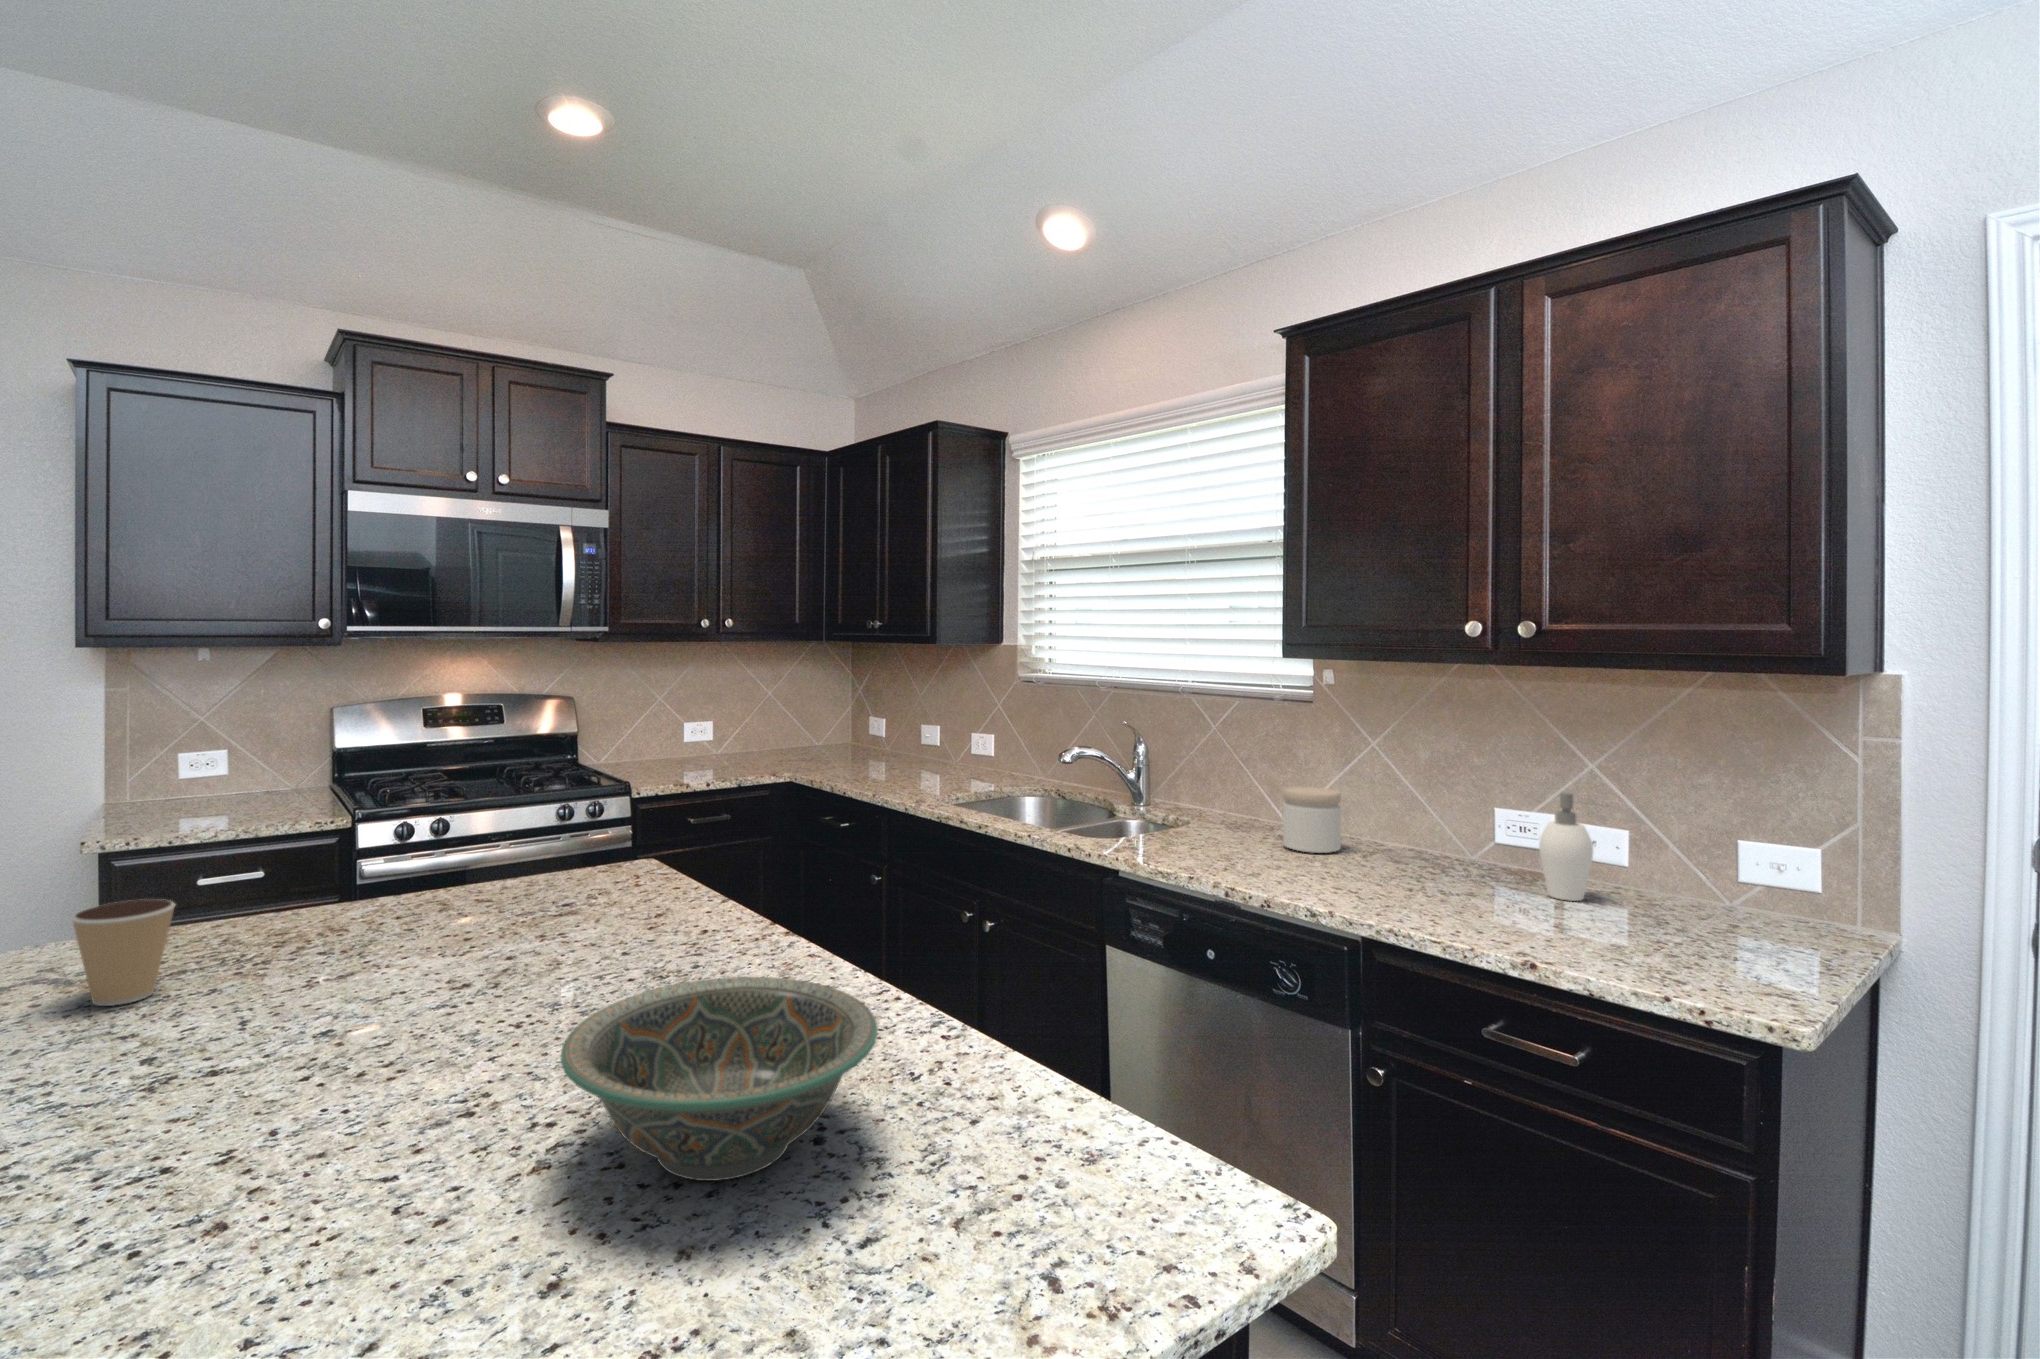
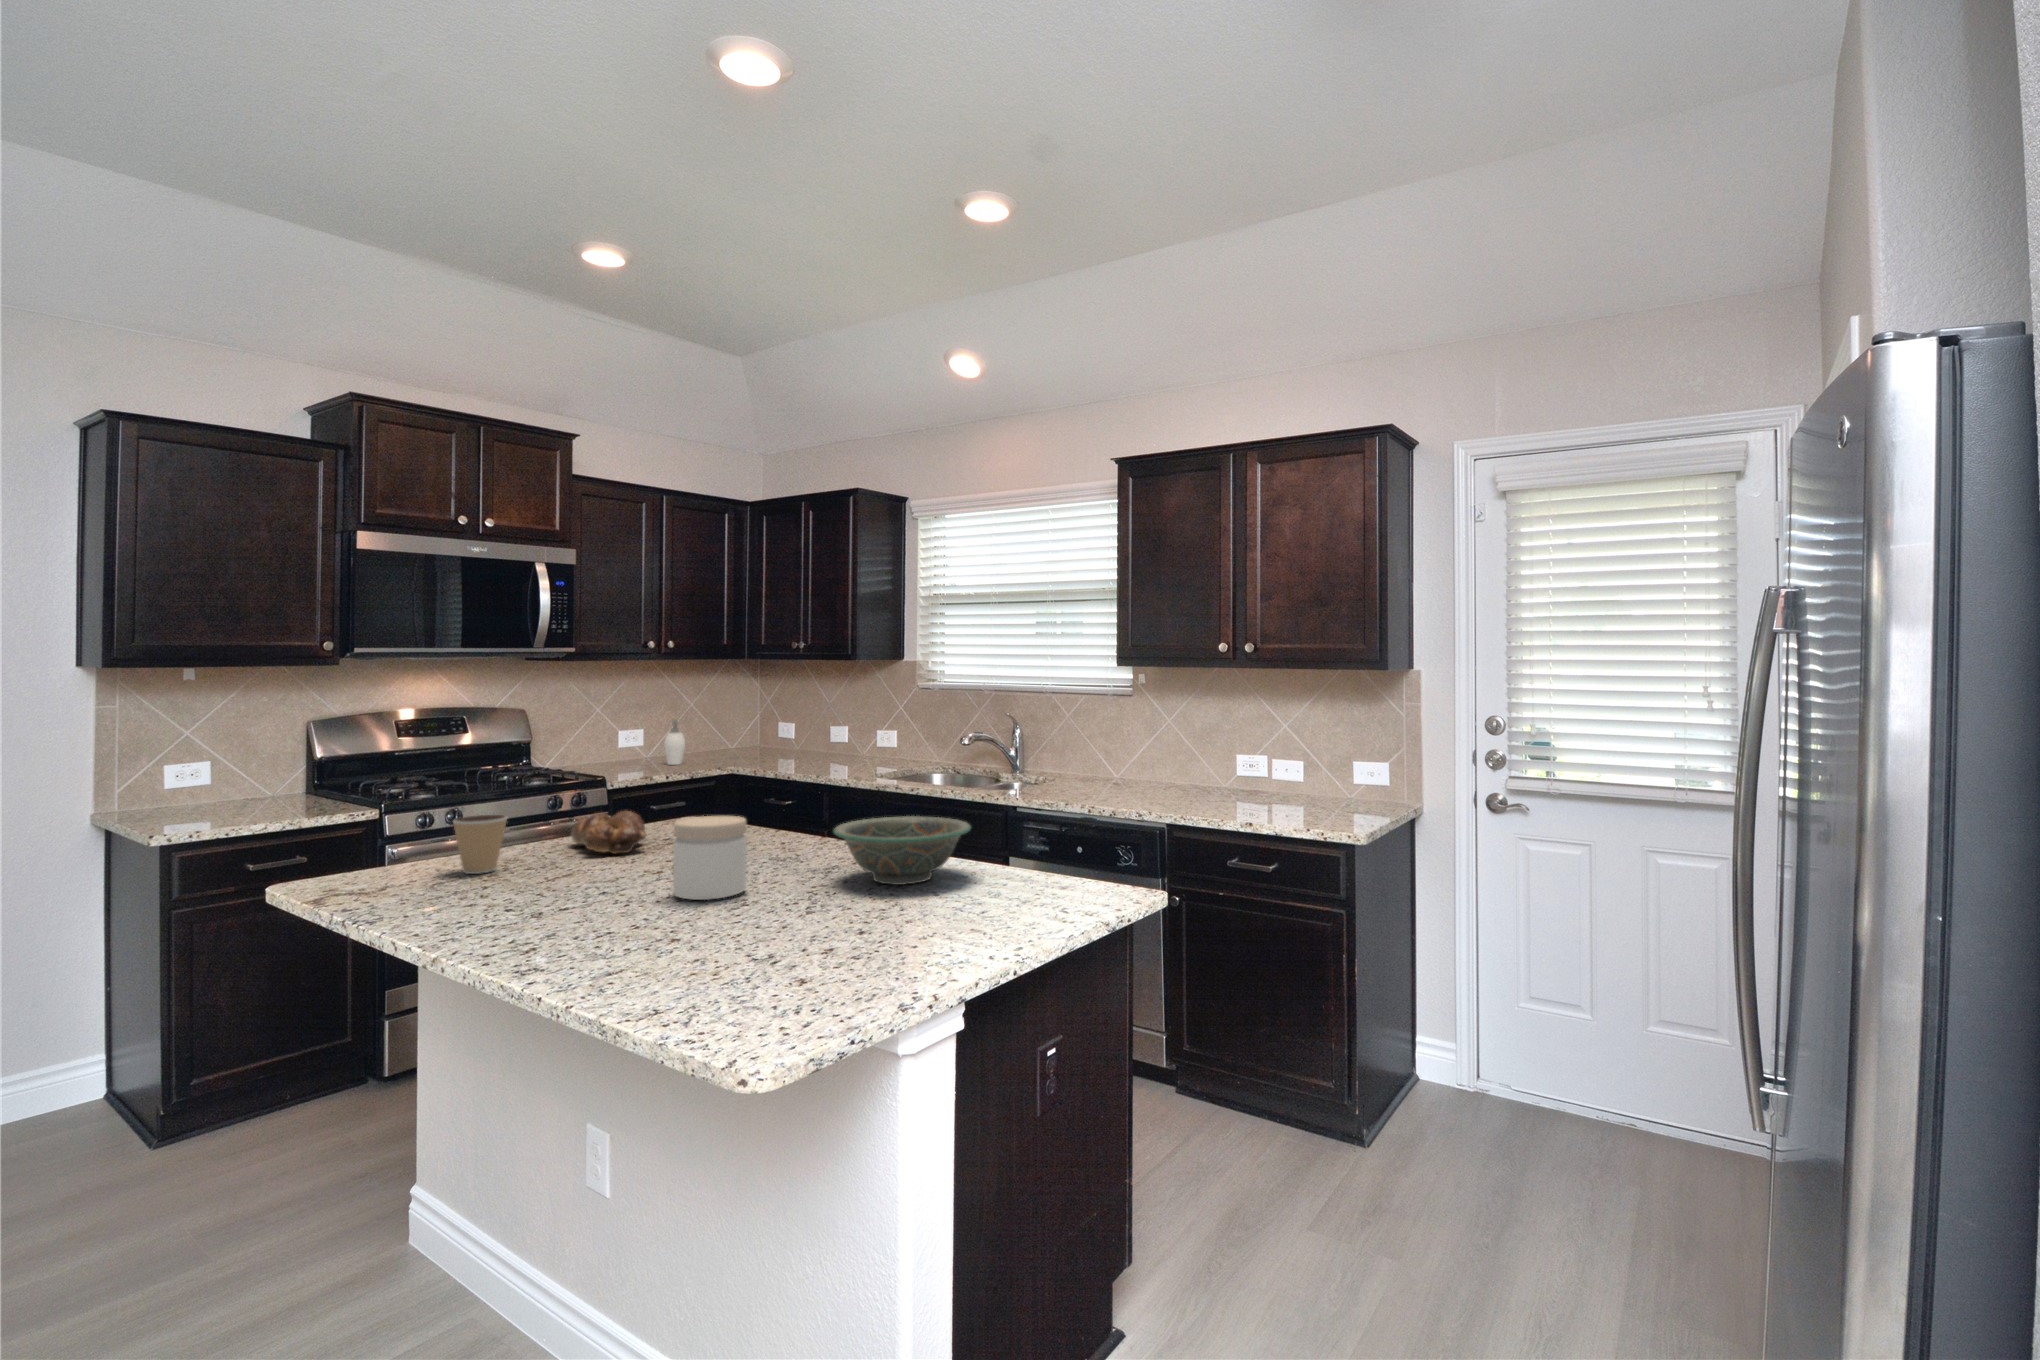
jar: present [1283,787,1341,853] -> present [673,816,747,900]
soap dispenser: present [1539,792,1604,901] -> present [664,720,685,765]
bread loaf: none [324,884,458,970] -> present [571,811,647,854]

